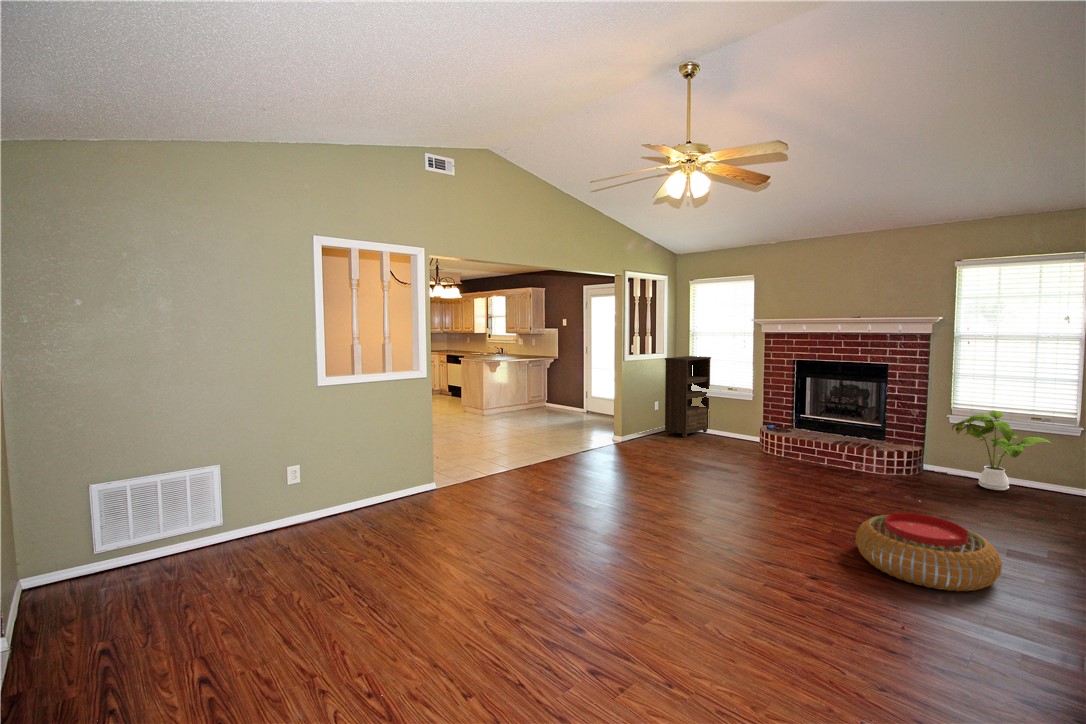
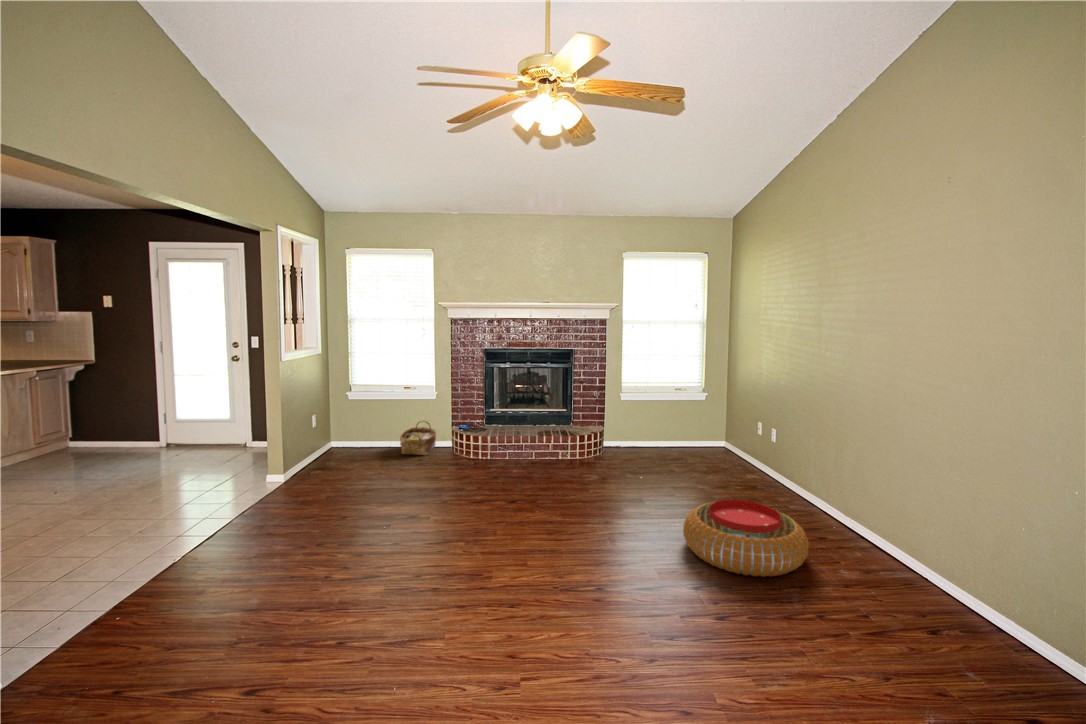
bookshelf: present [665,356,711,437] -> none [324,350,379,457]
house plant: present [952,411,1052,490] -> none [628,386,691,454]
woven basket: none [715,418,749,445] -> present [400,421,436,455]

